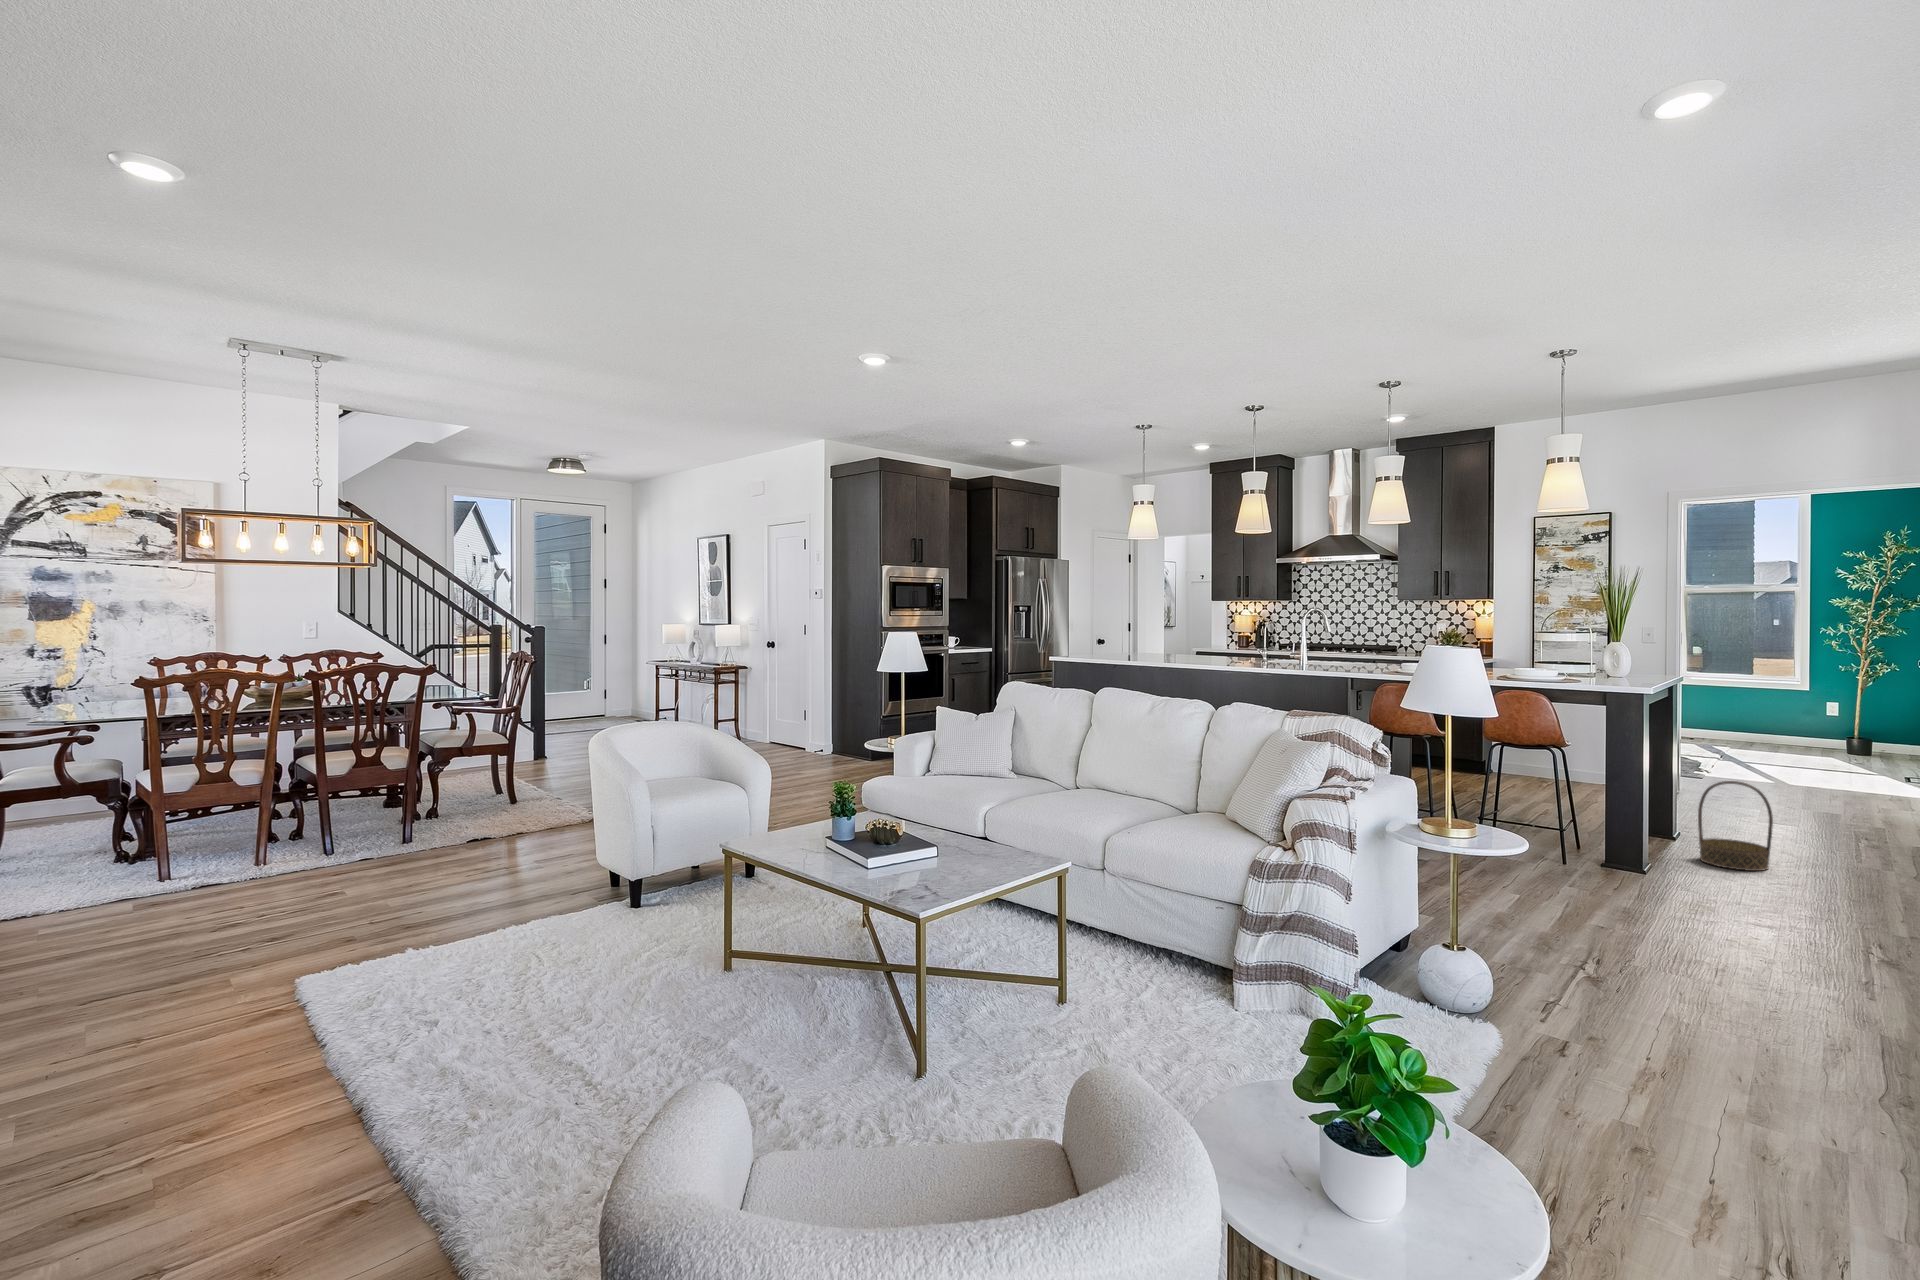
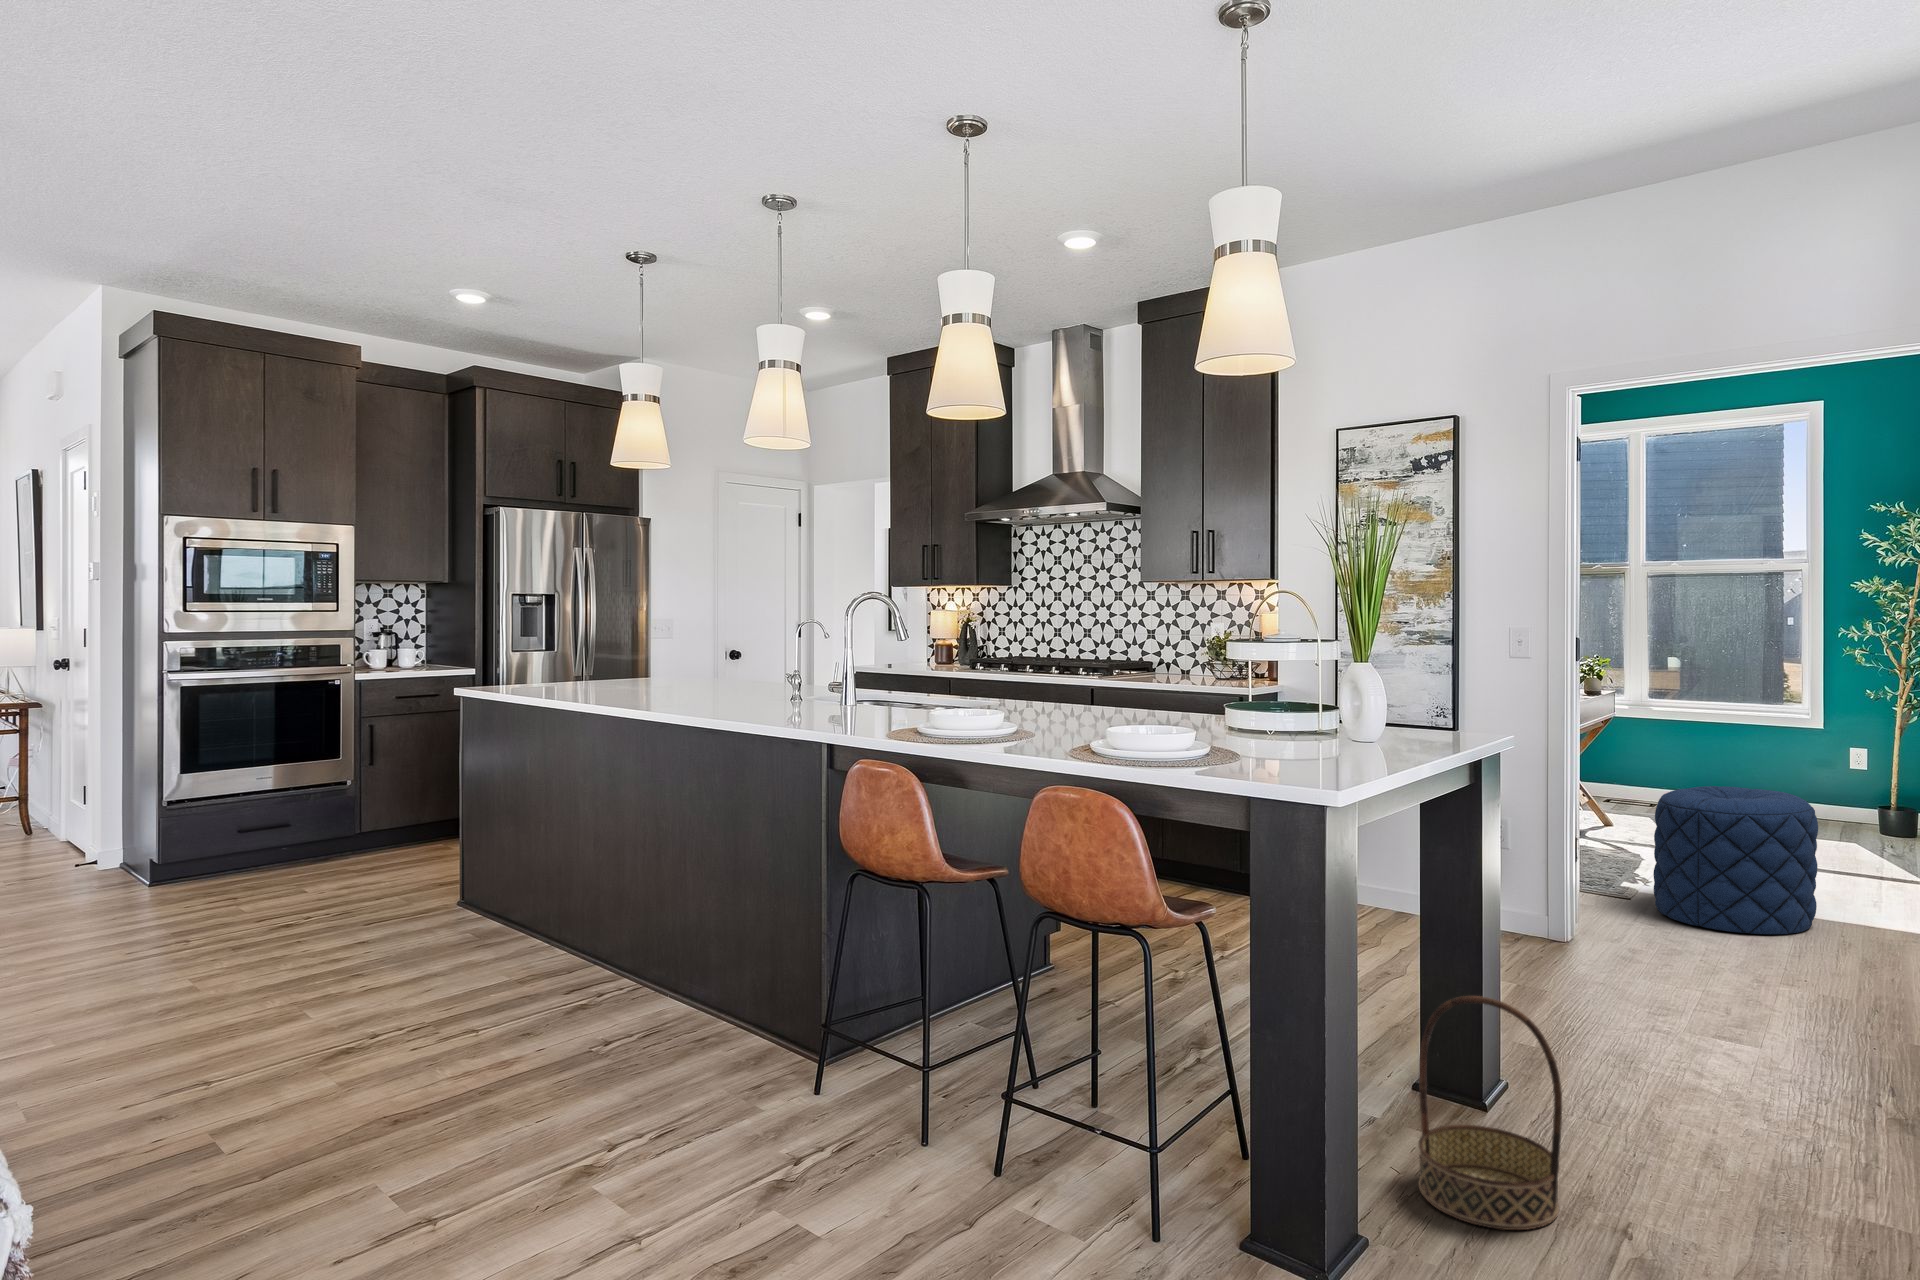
pouf: none [1731,714,1830,789] -> present [1653,786,1818,934]

